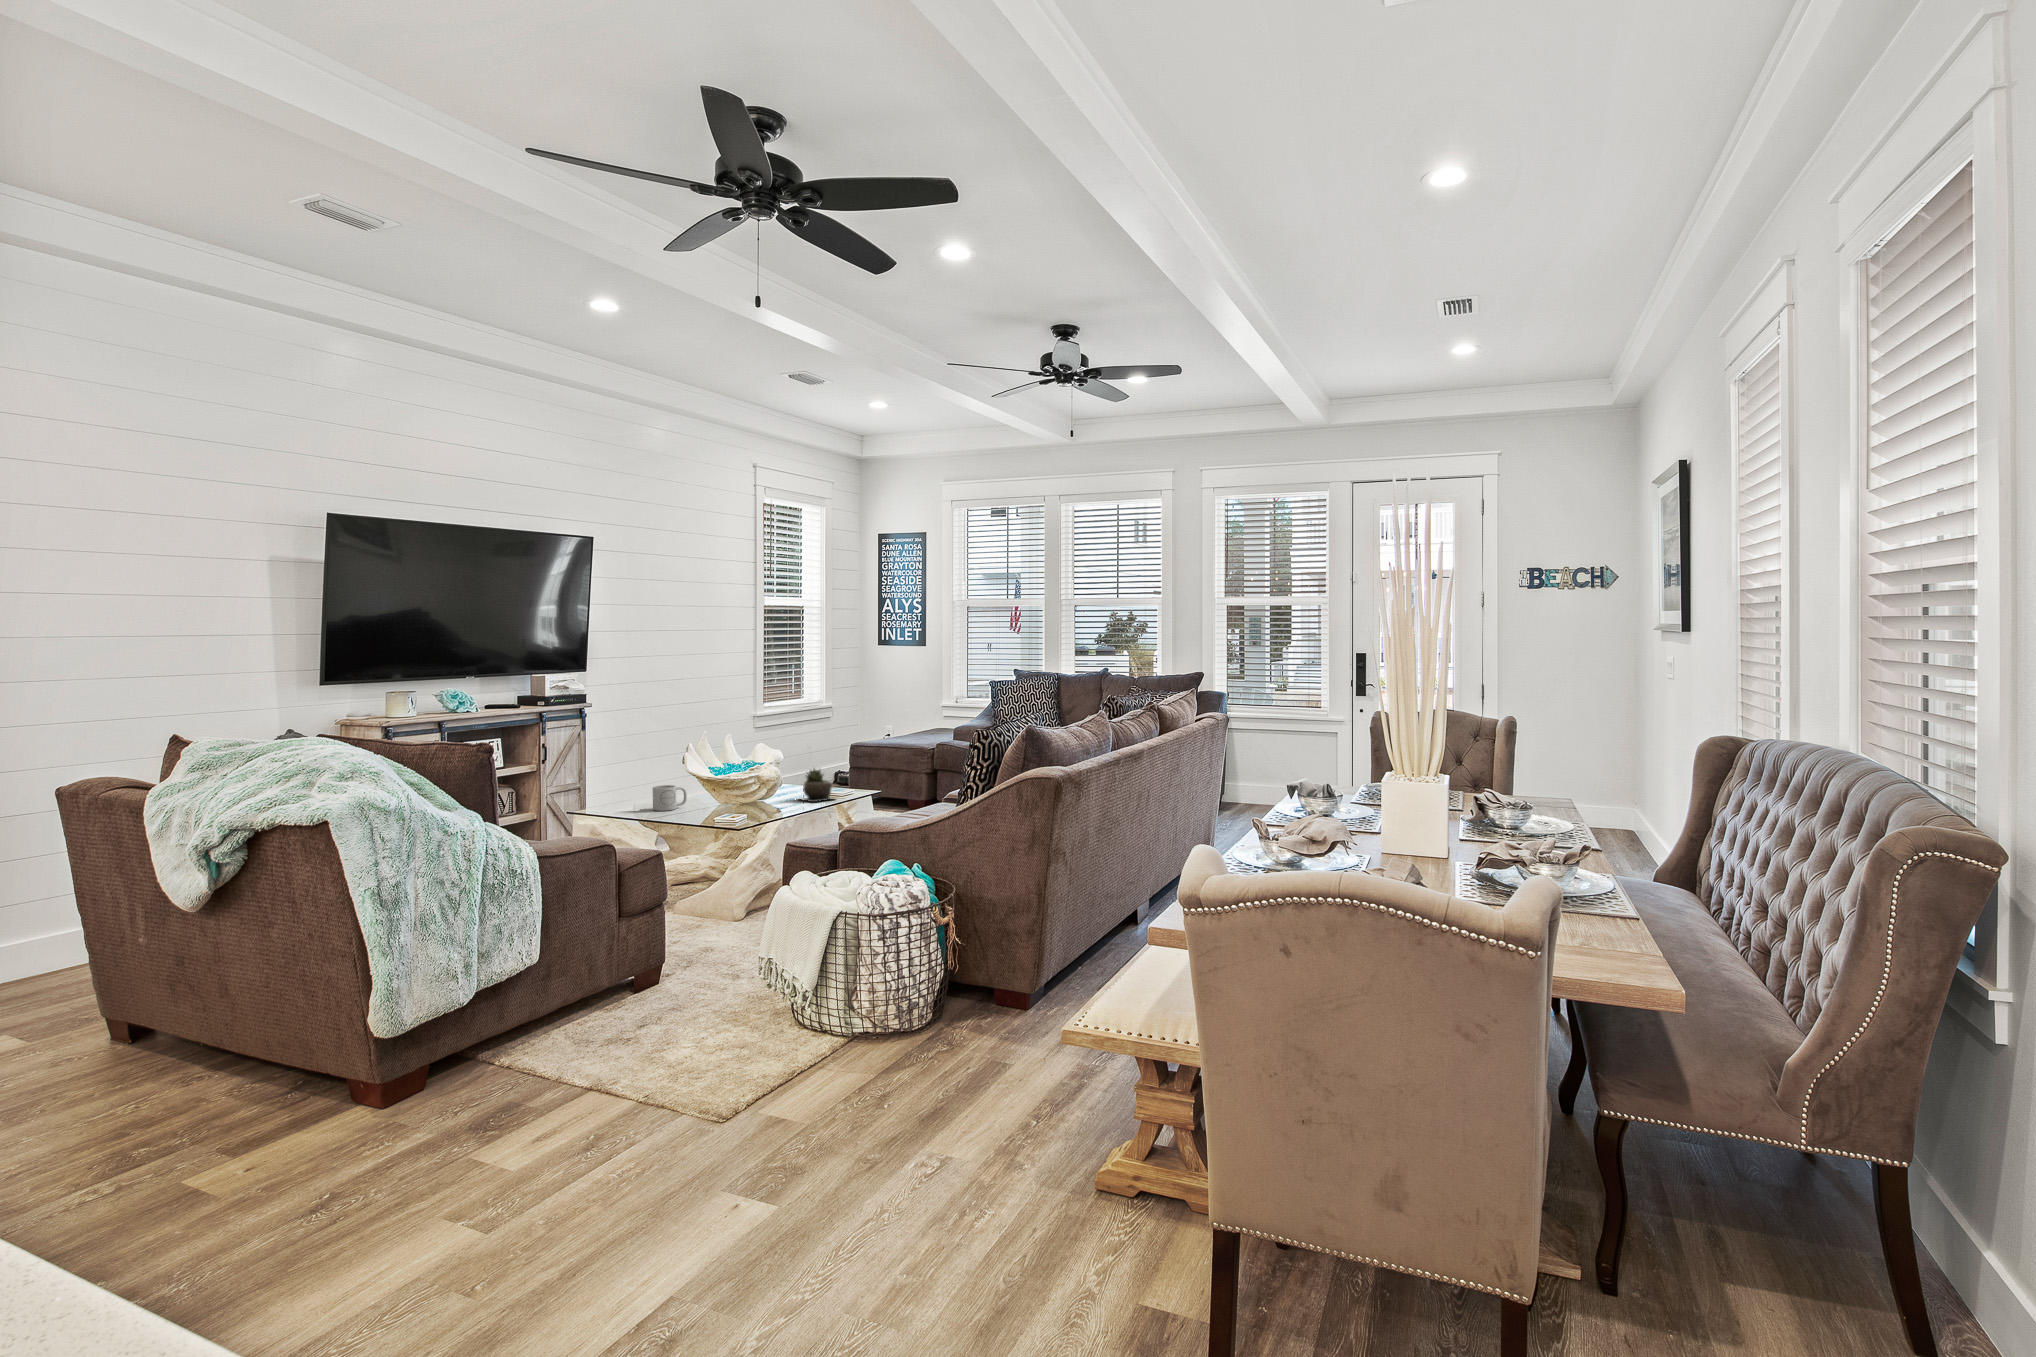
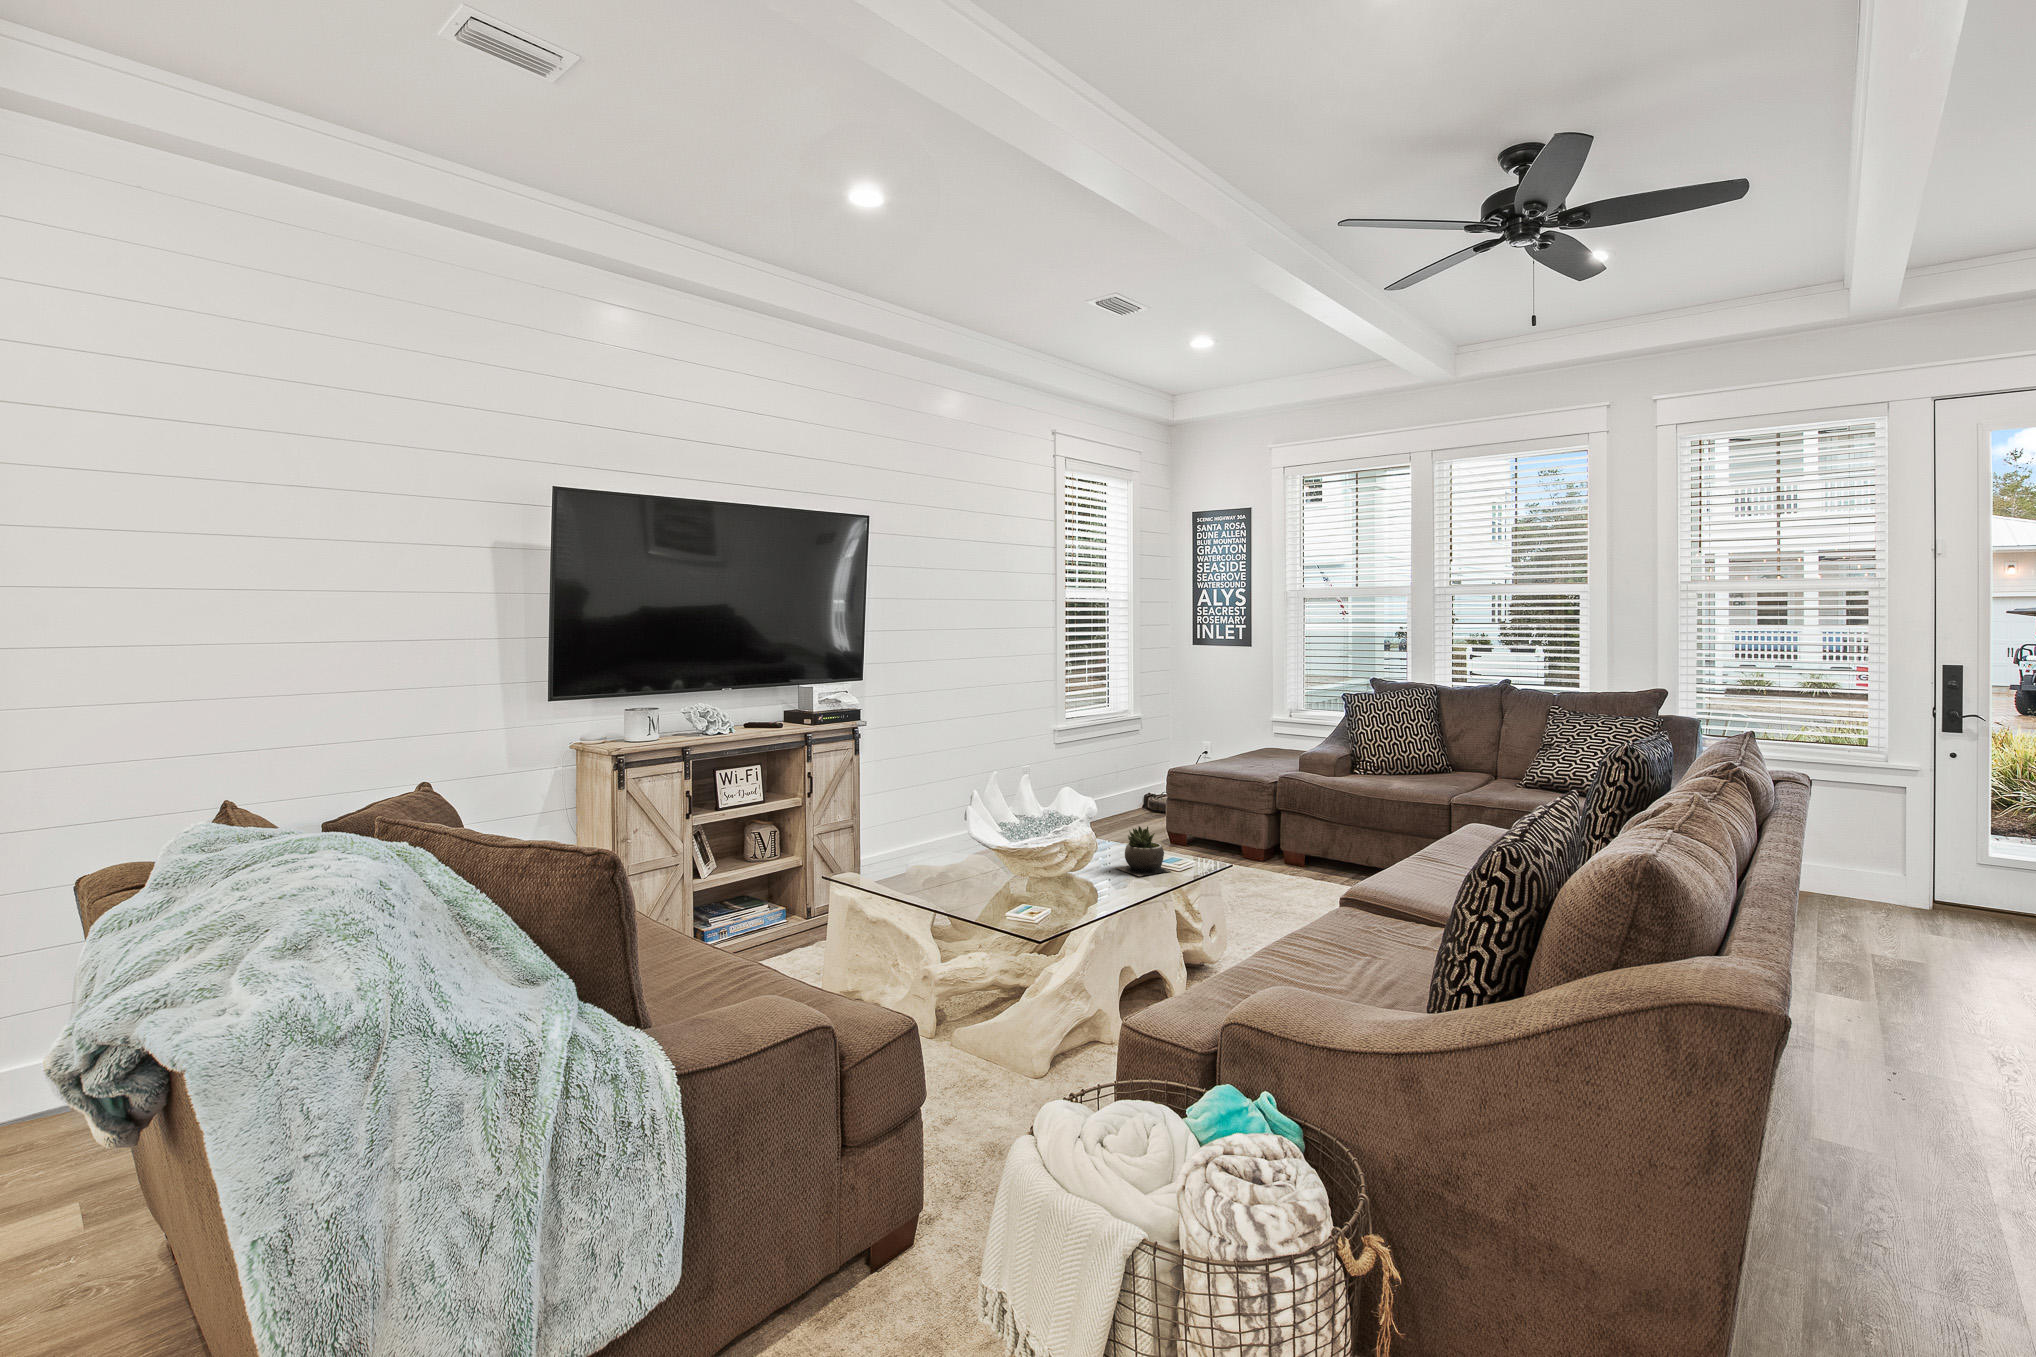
mug: present [653,785,687,811] -> none [926,845,971,881]

